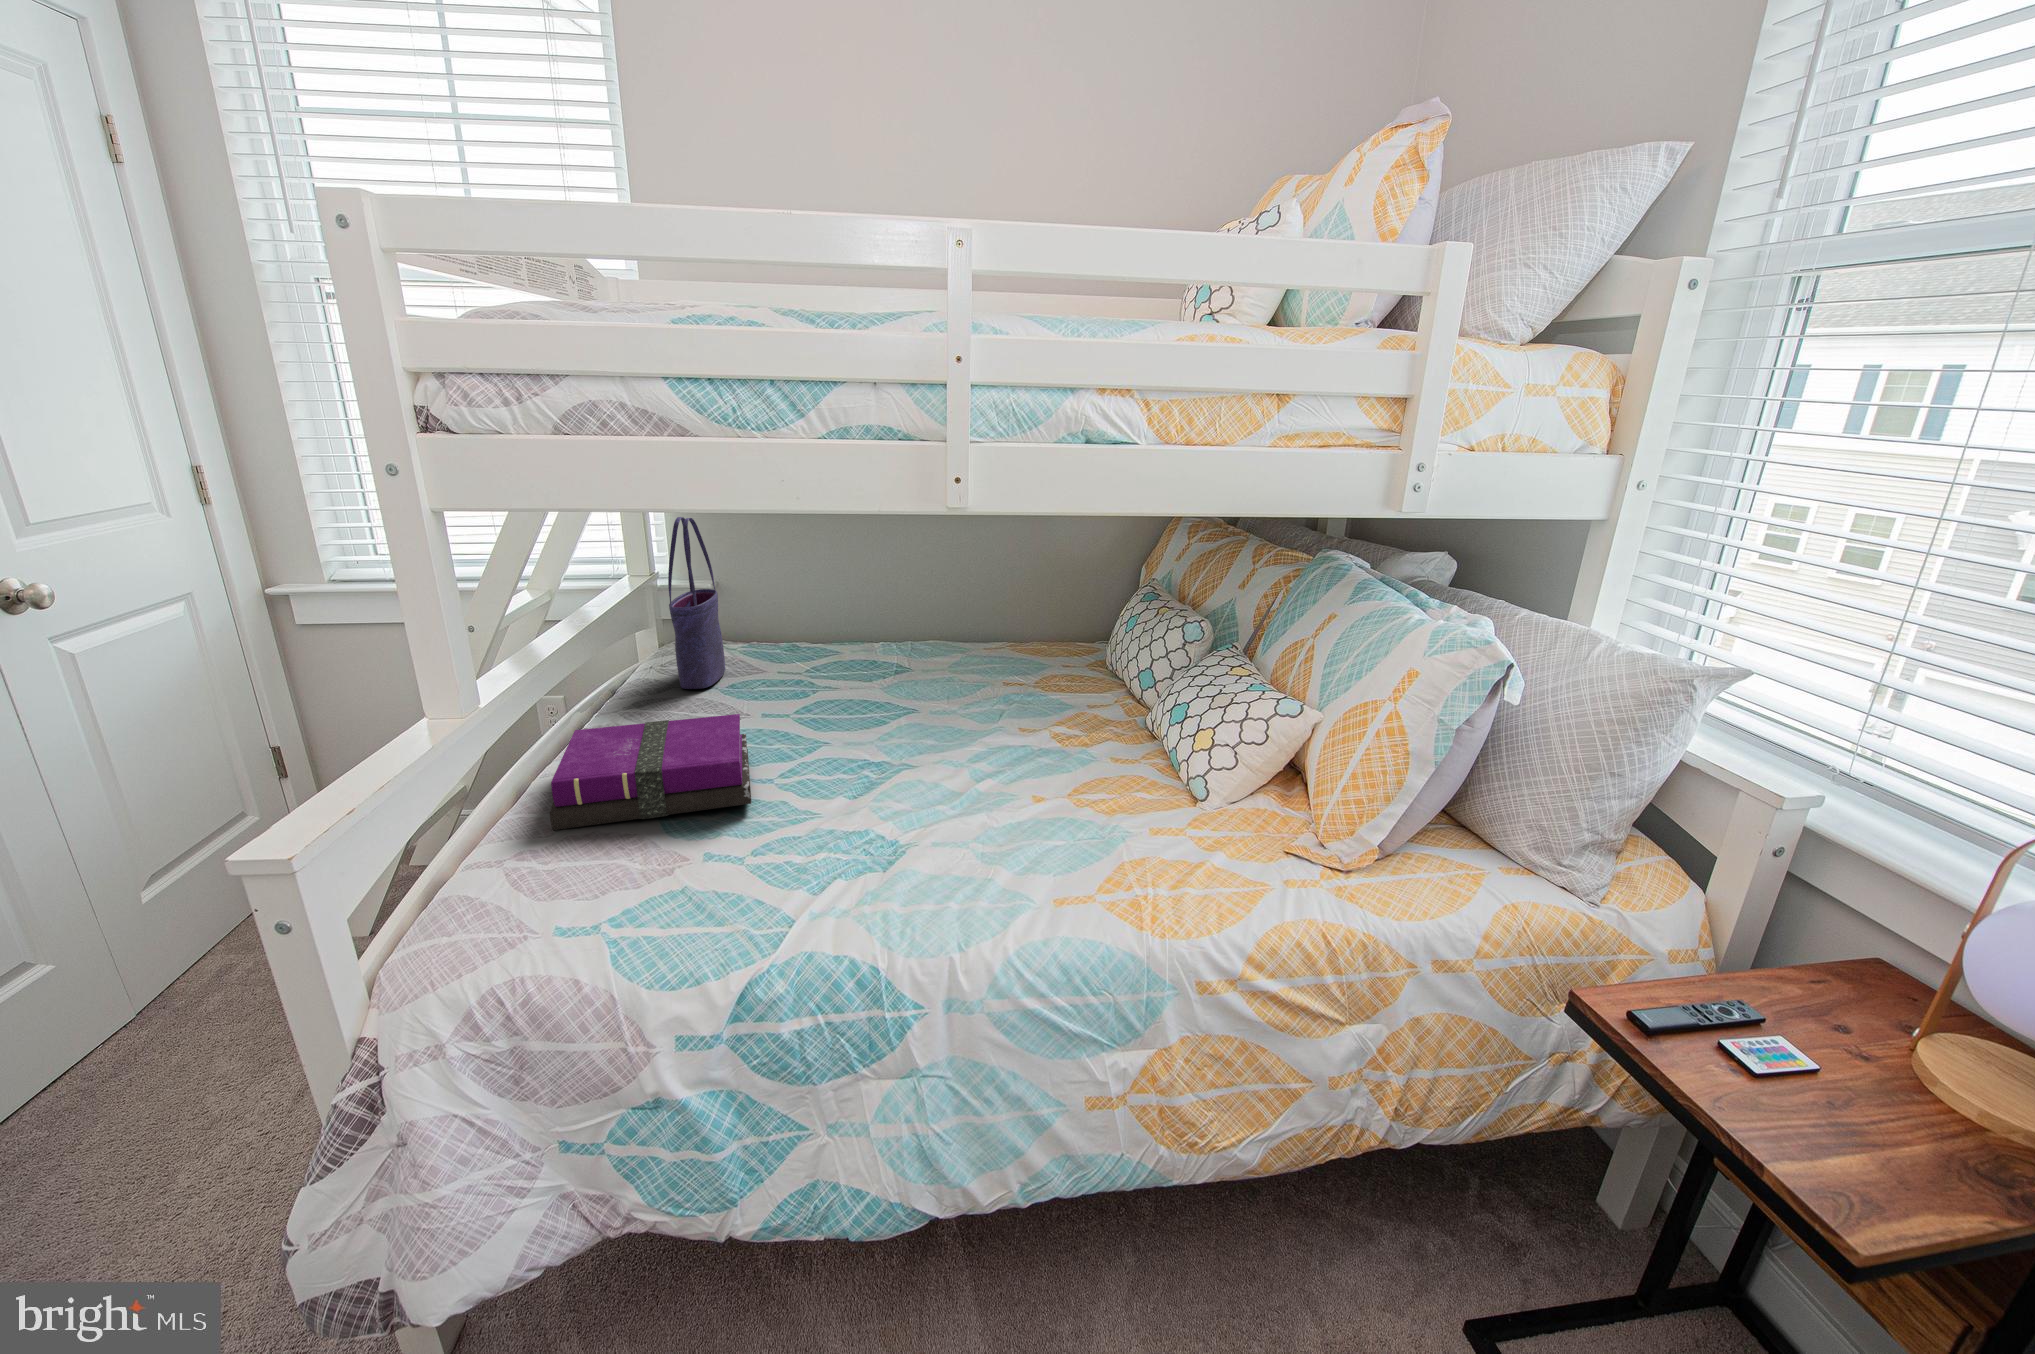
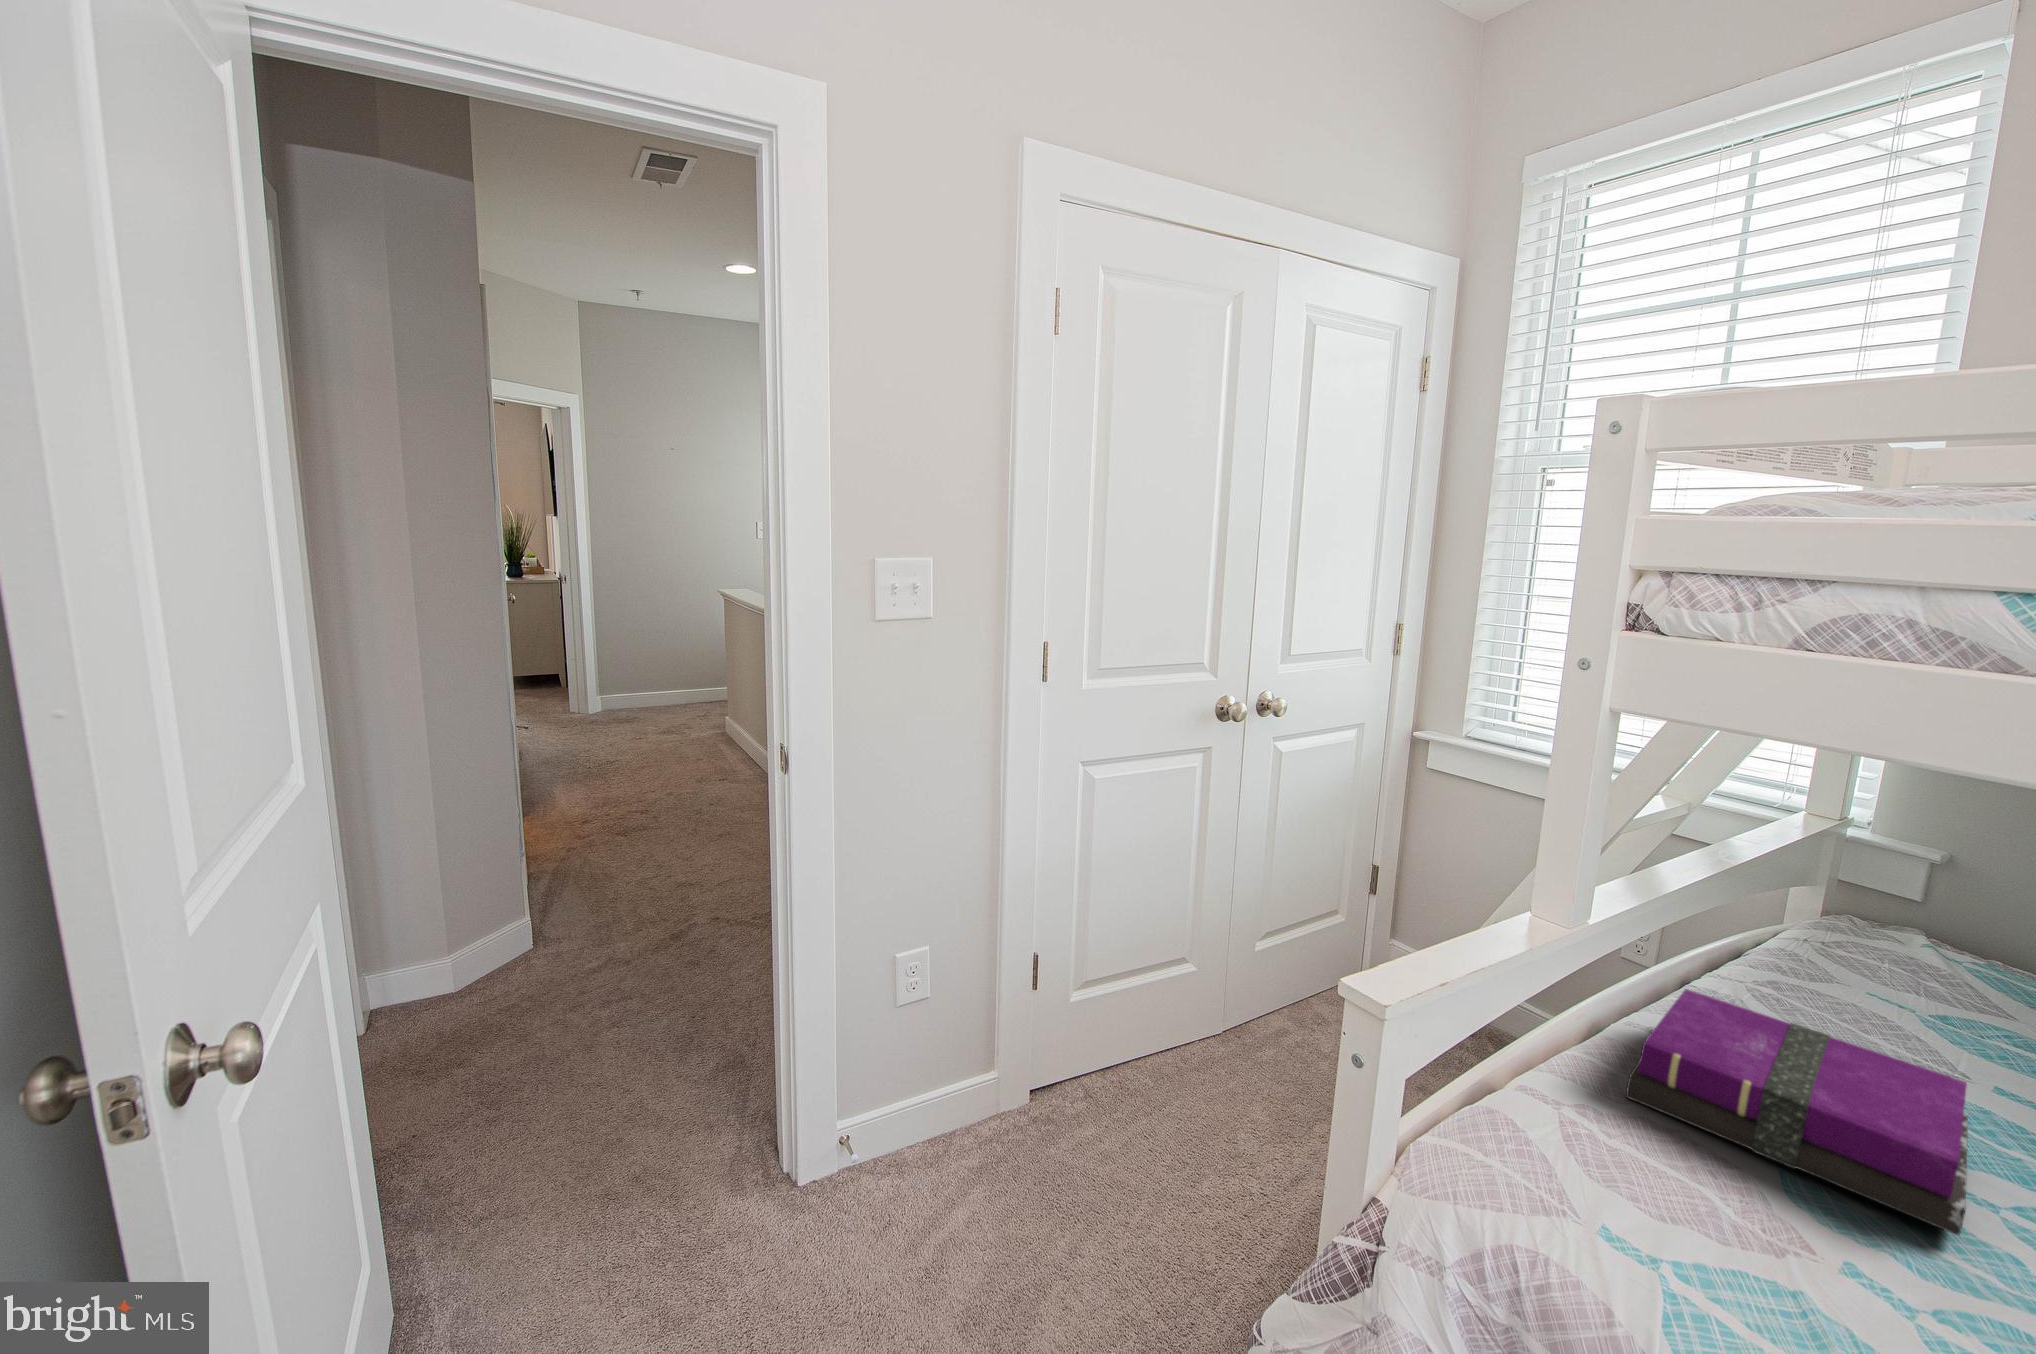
tote bag: present [668,517,725,689] -> none [1848,766,1962,1006]

